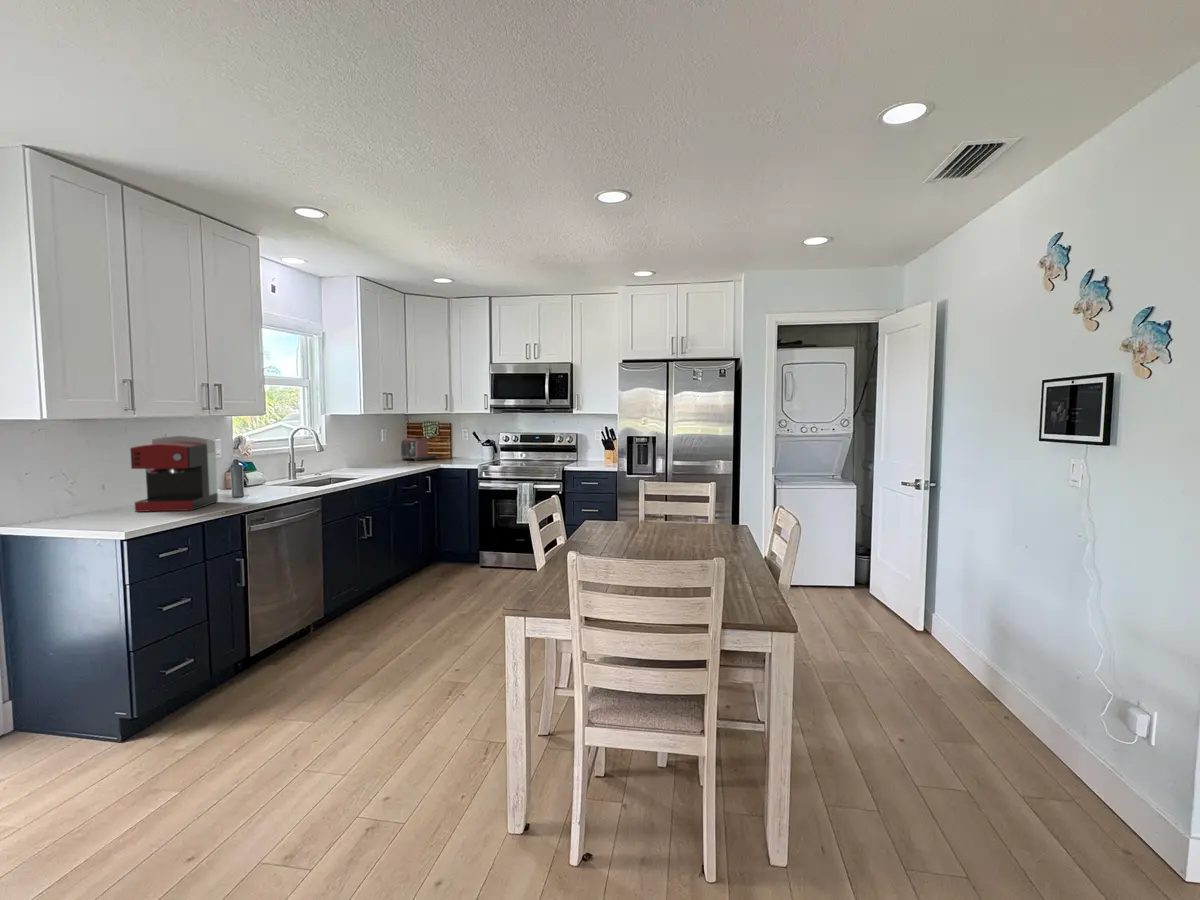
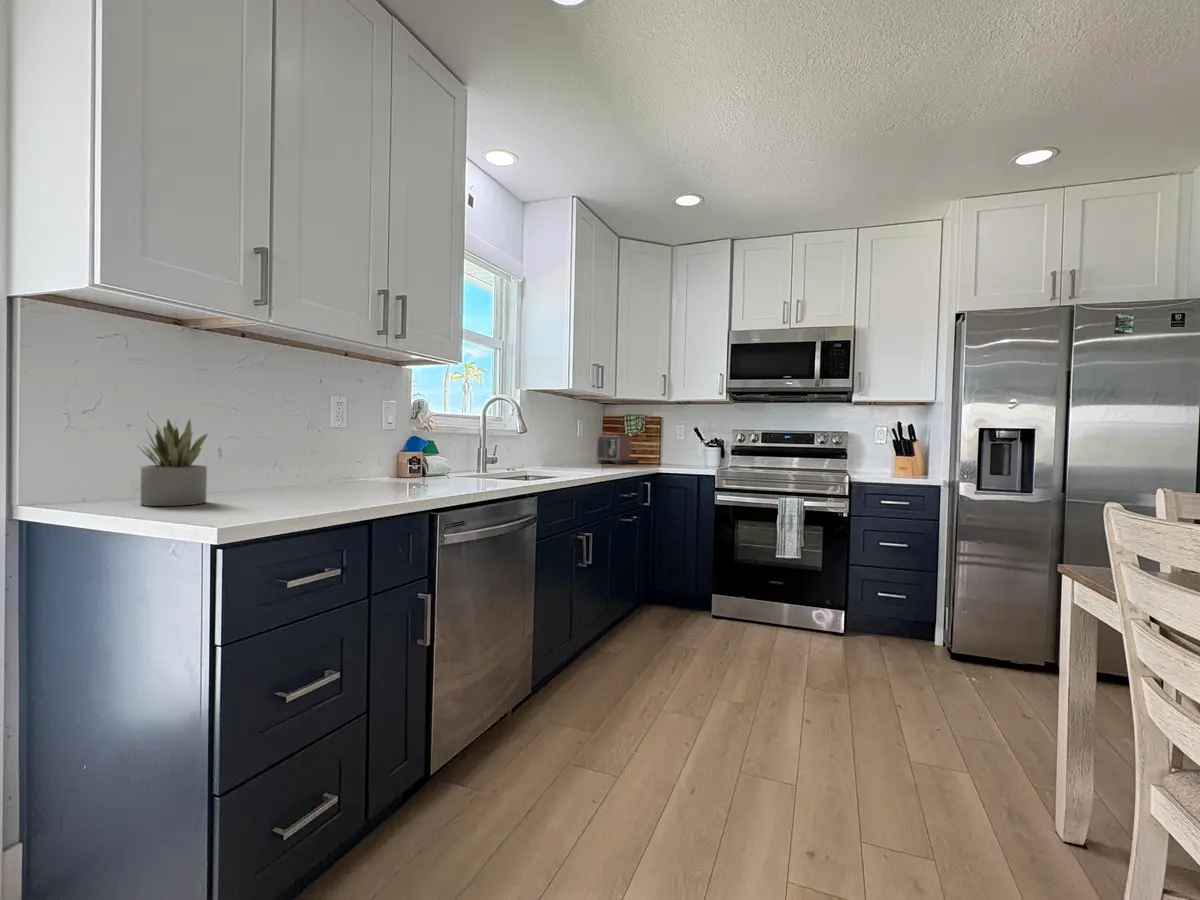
coffee maker: present [131,436,218,512] -> none [259,372,392,499]
succulent plant: none [63,474,105,522] -> present [141,420,207,506]

